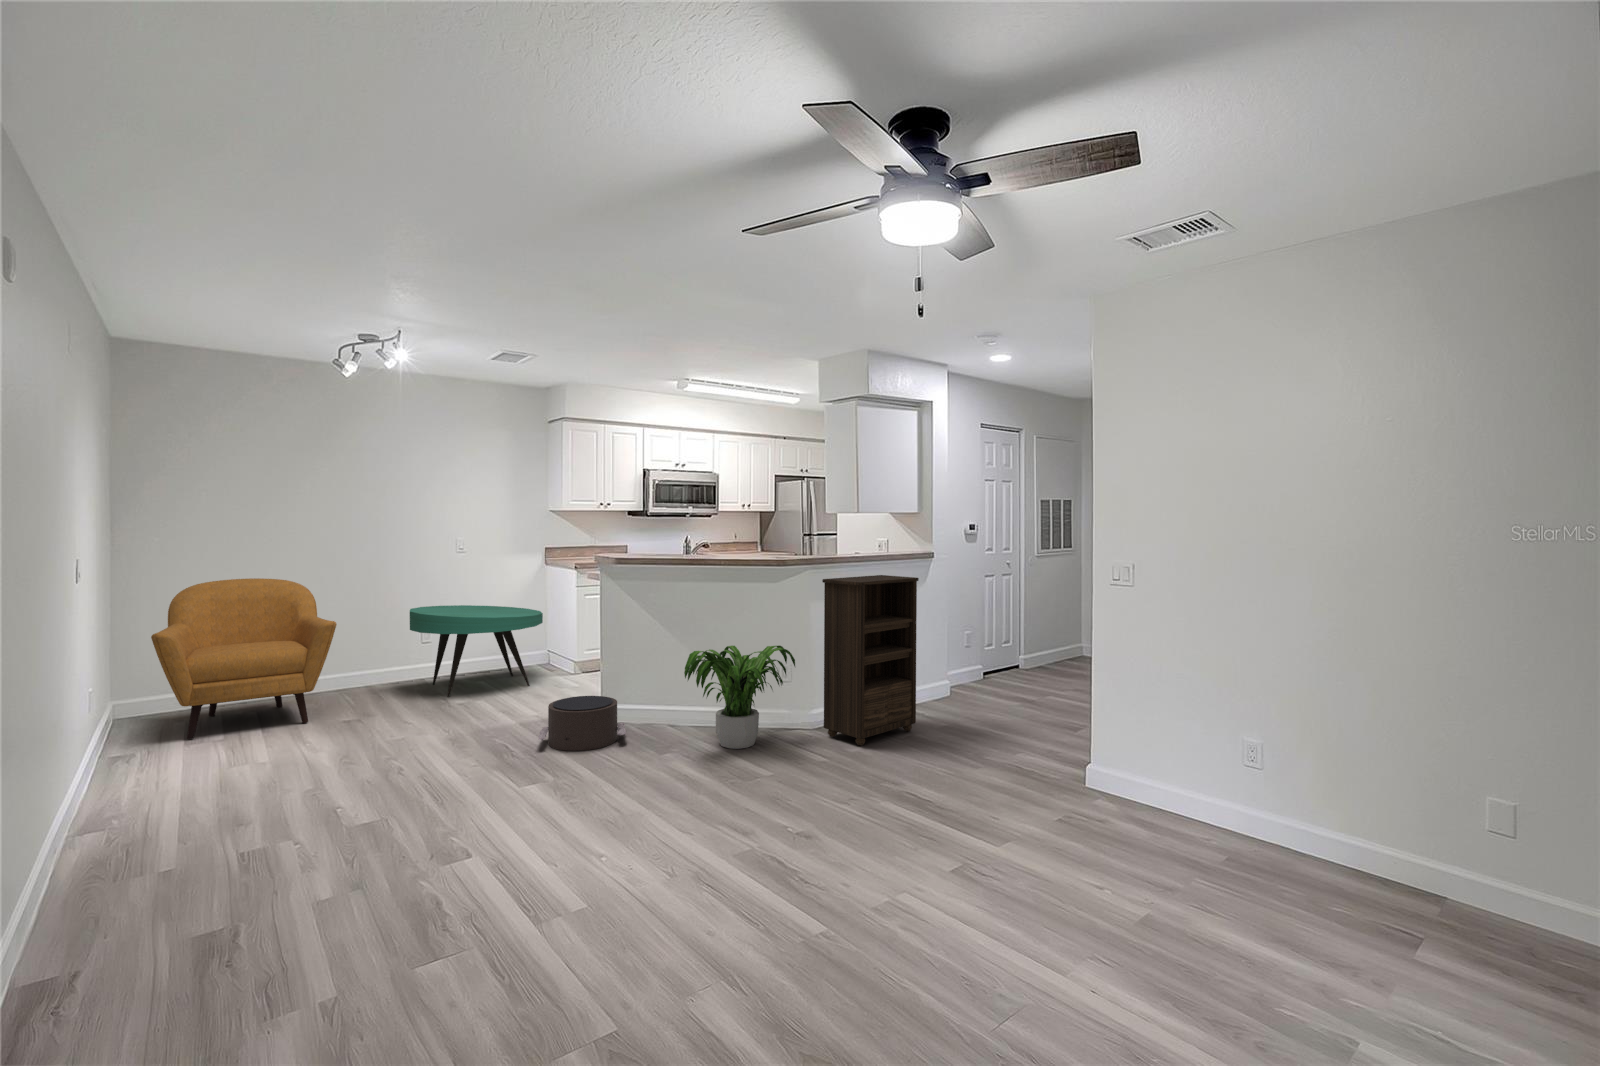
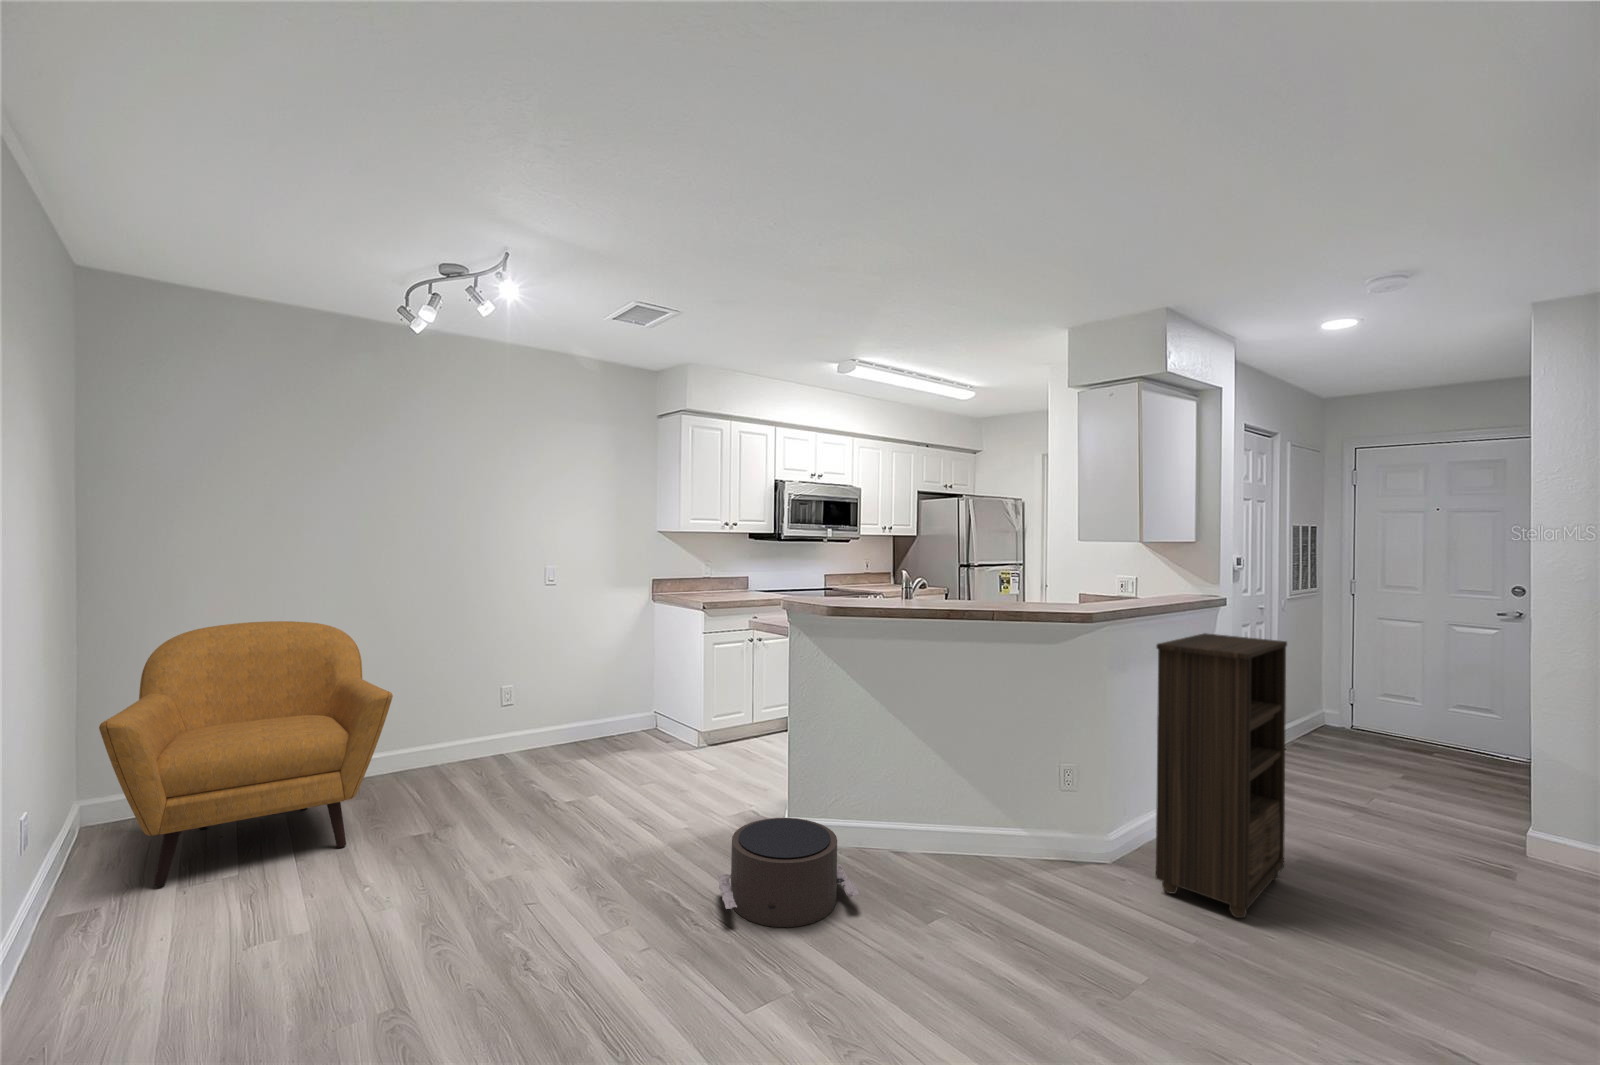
coffee table: present [410,605,543,697] -> none [488,654,663,791]
potted plant: present [684,646,795,749] -> none [955,743,1130,925]

